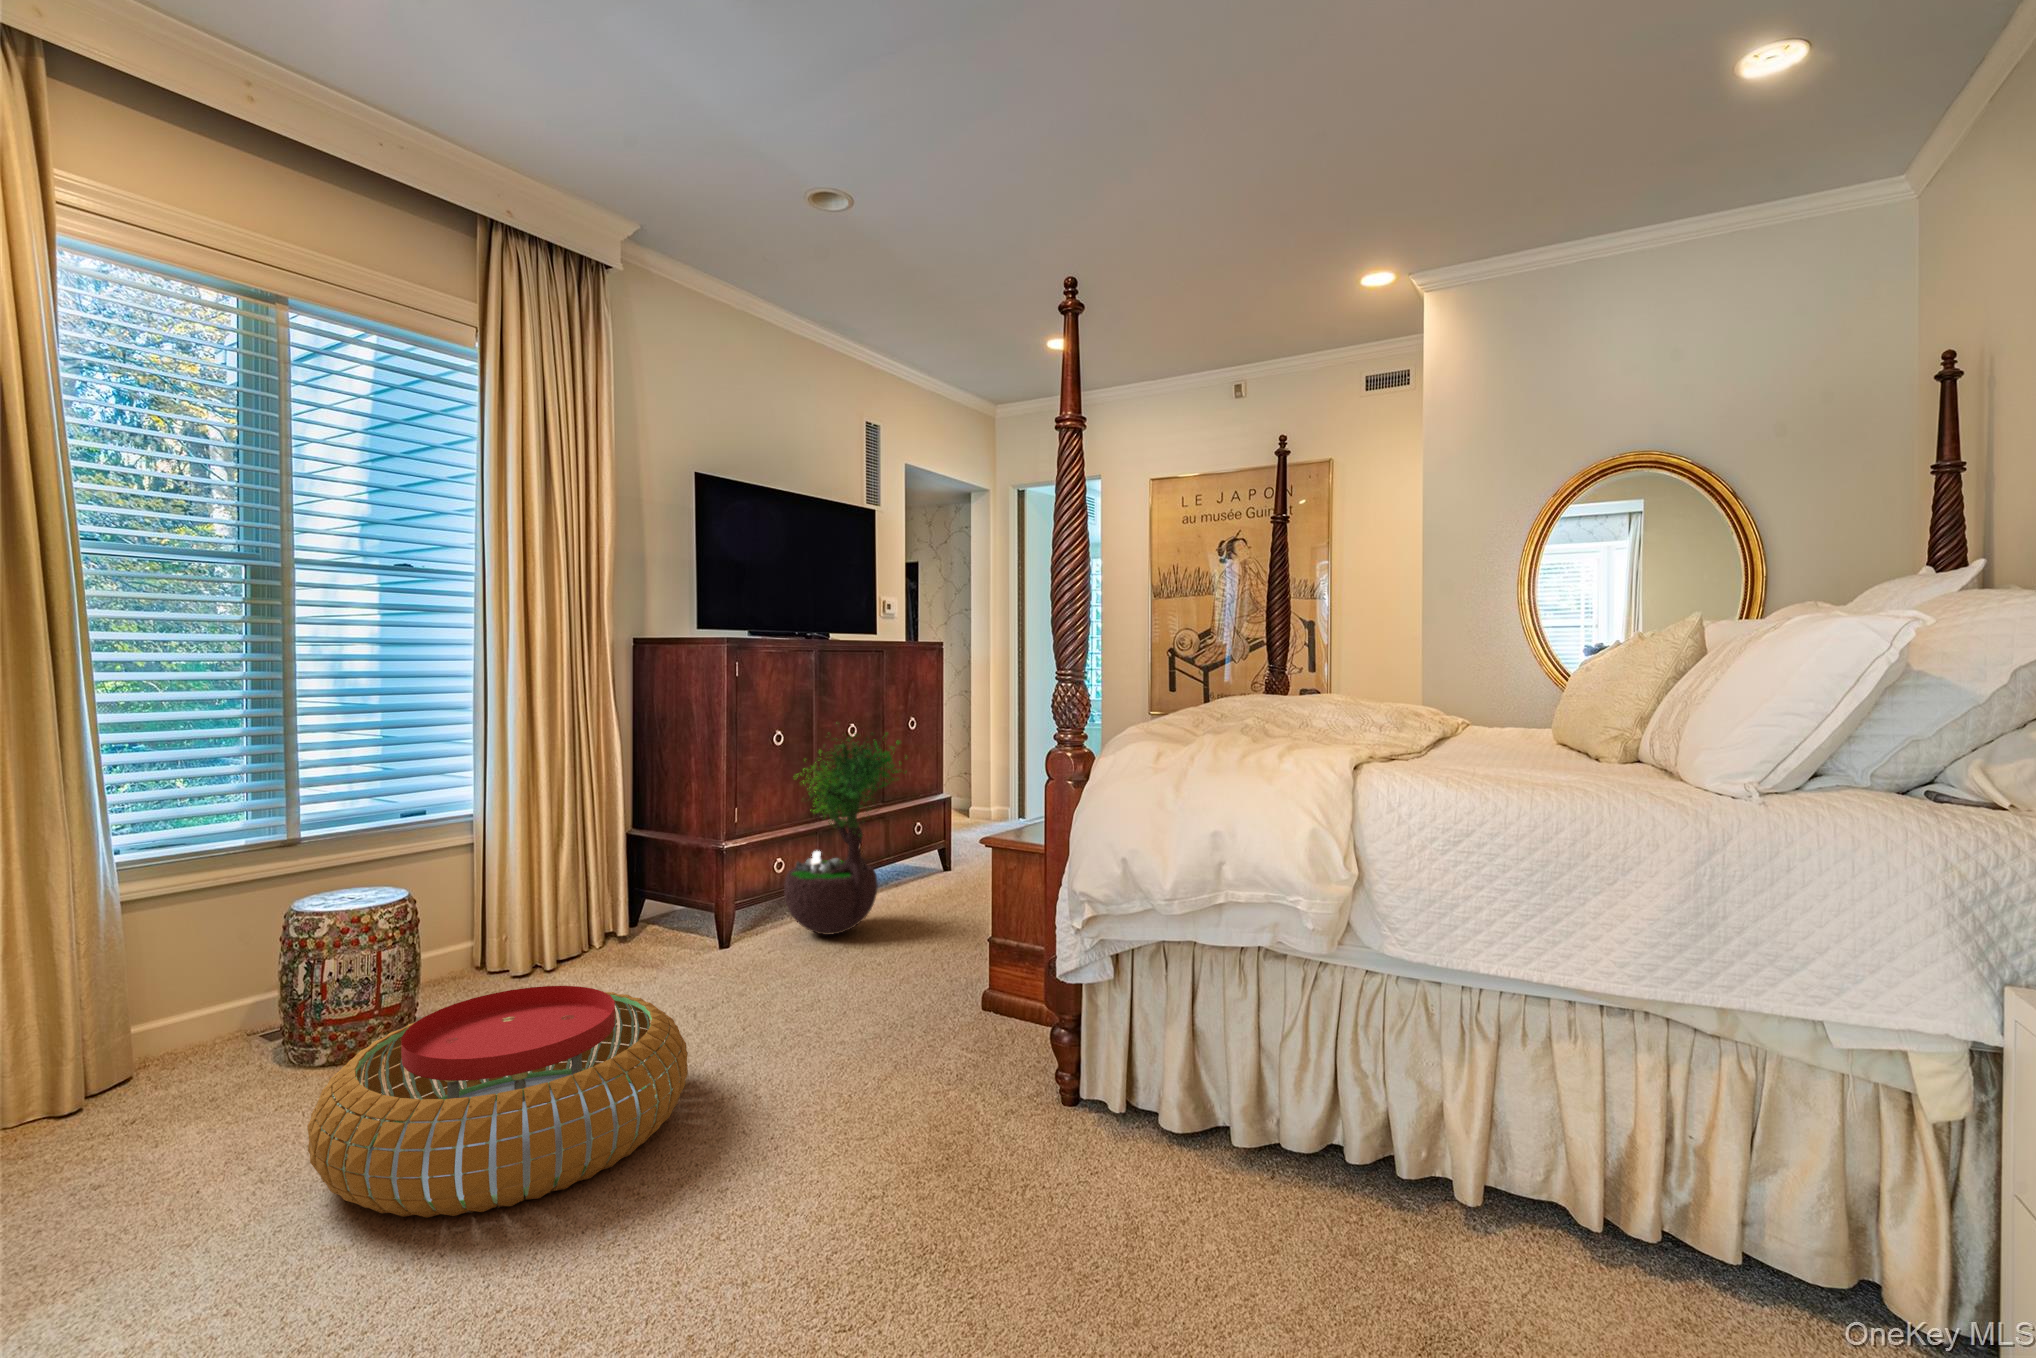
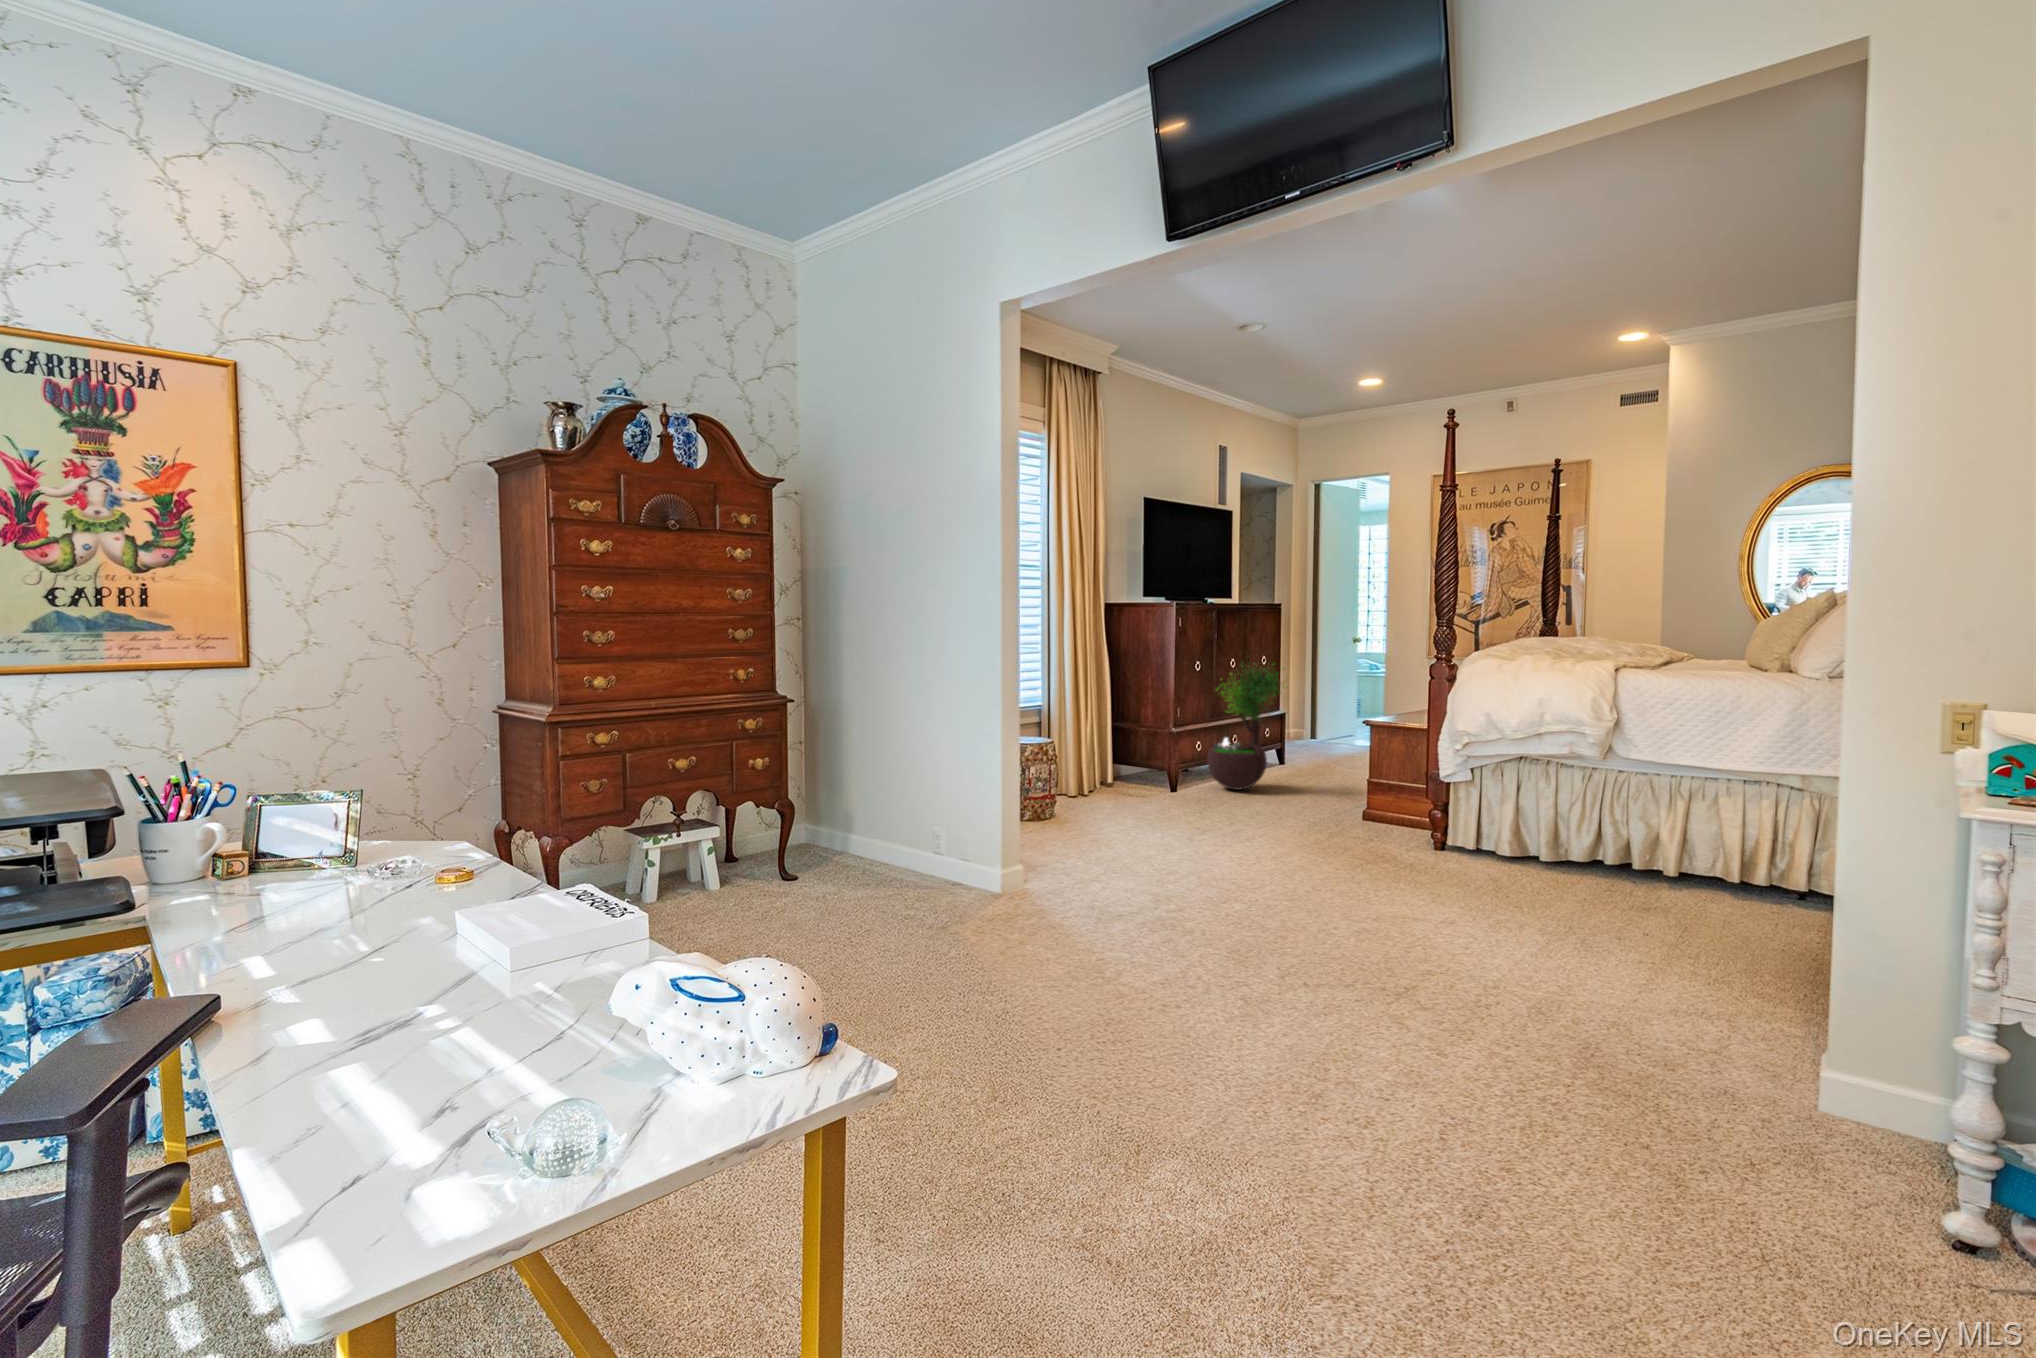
pouf: present [308,986,688,1218] -> none [1084,781,1244,861]

